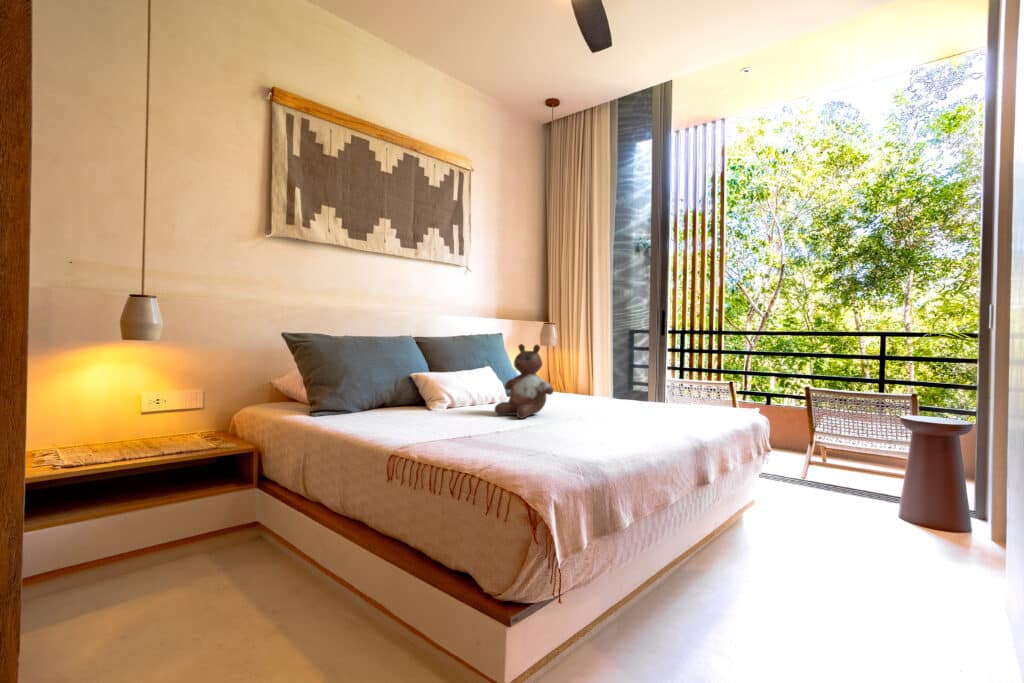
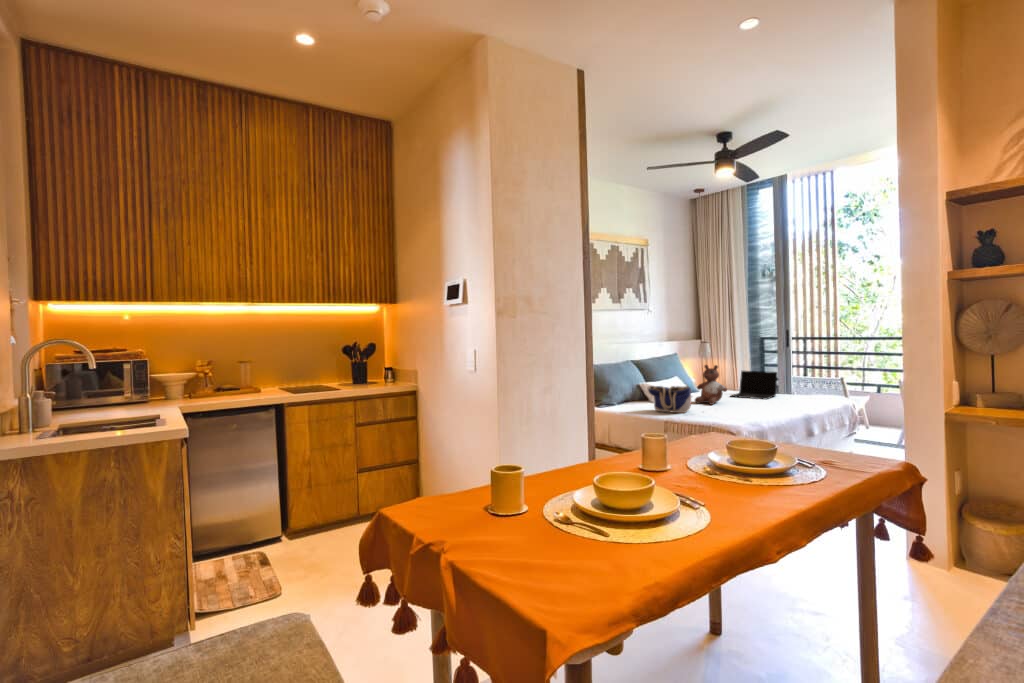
laptop: none [567,363,645,411] -> present [731,371,777,399]
tote bag: none [377,374,466,436] -> present [648,386,691,413]

